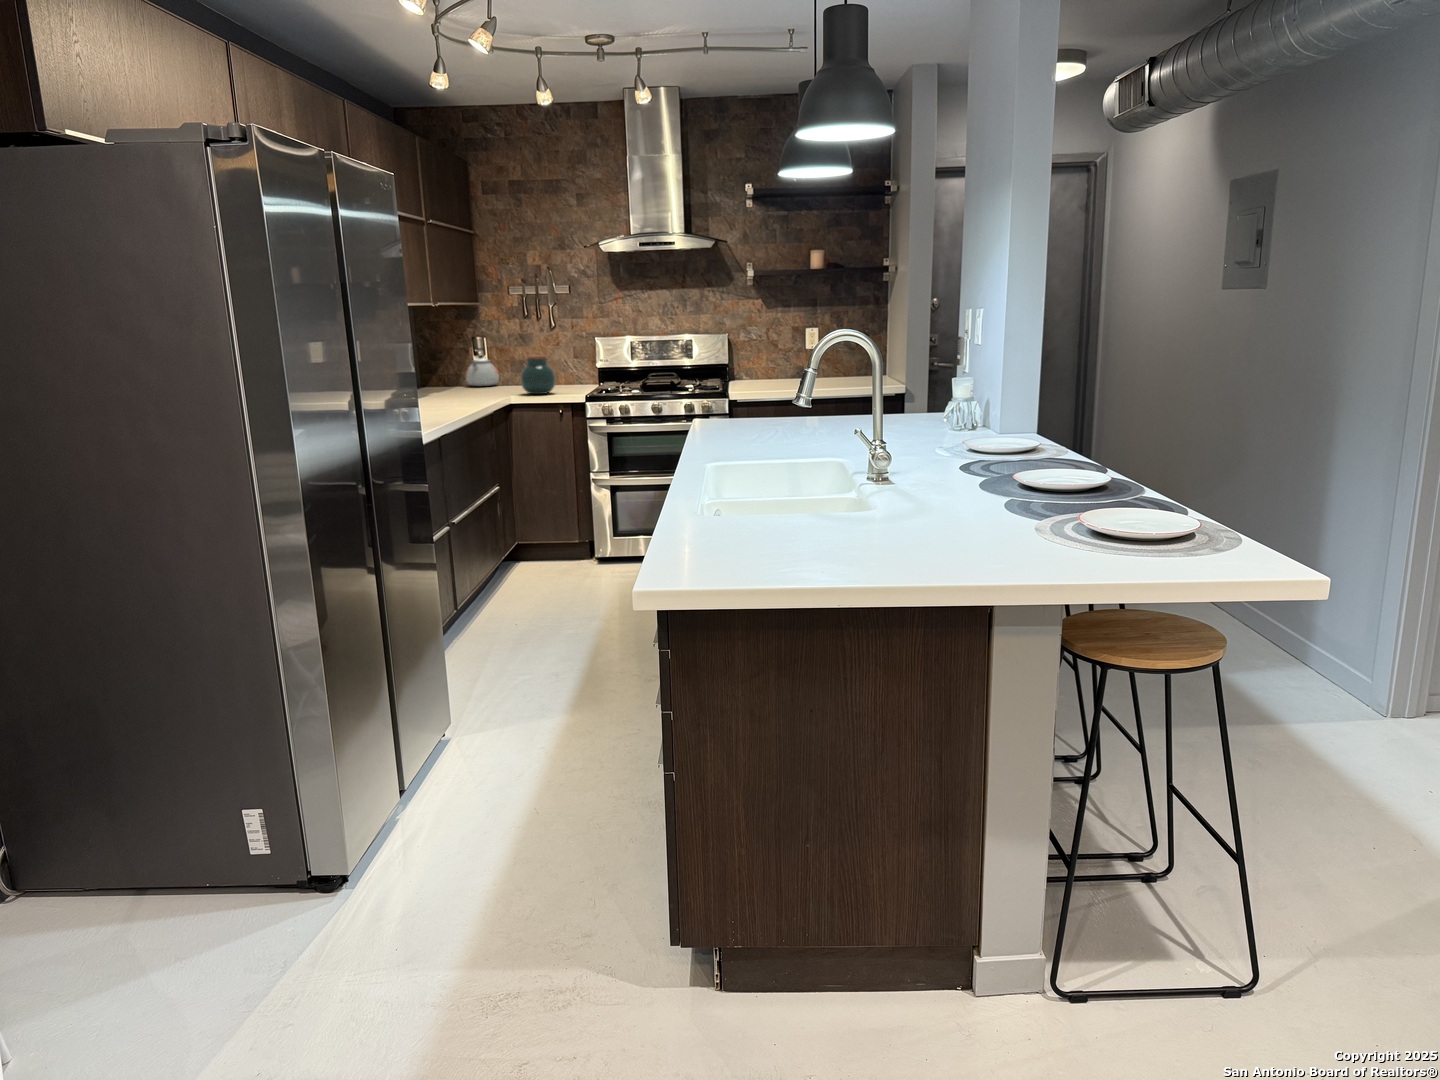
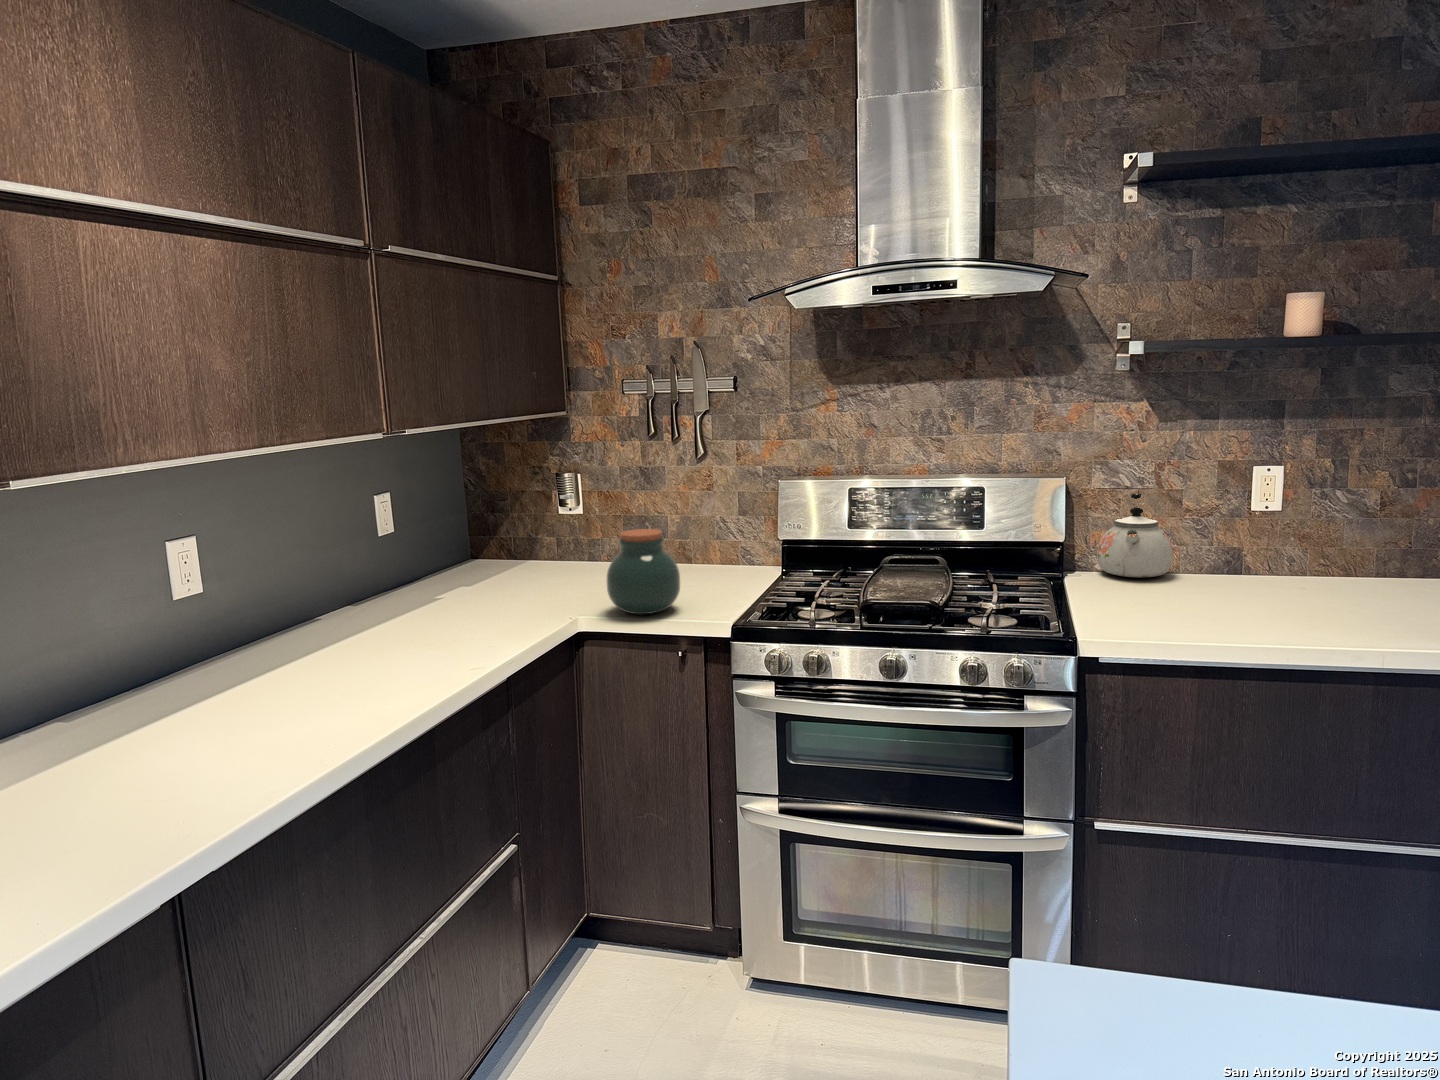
kettle: present [466,348,499,386] -> present [1097,494,1173,578]

